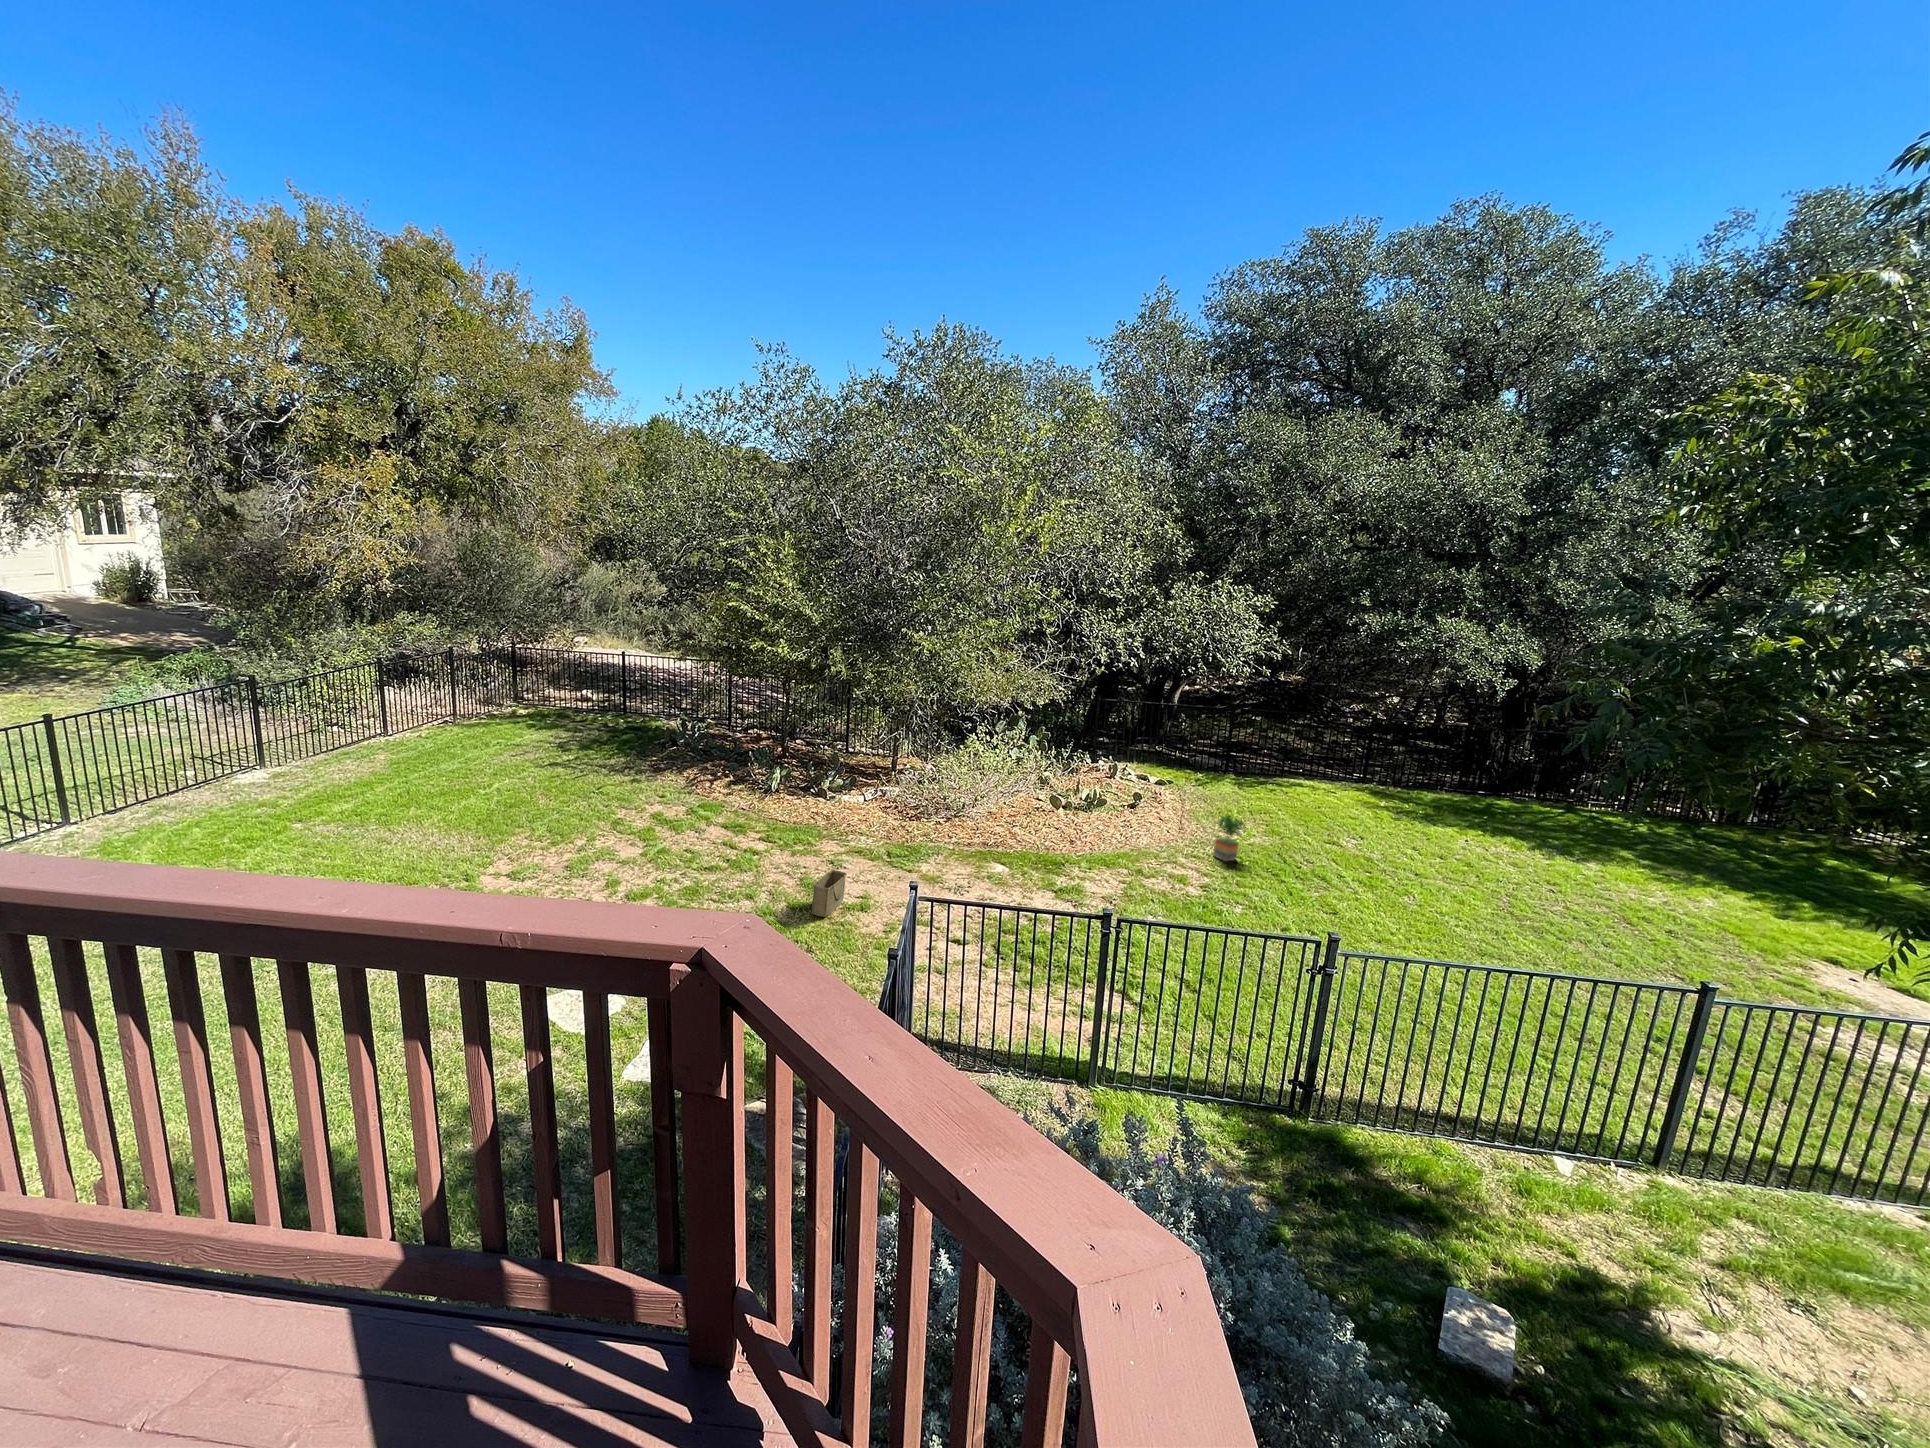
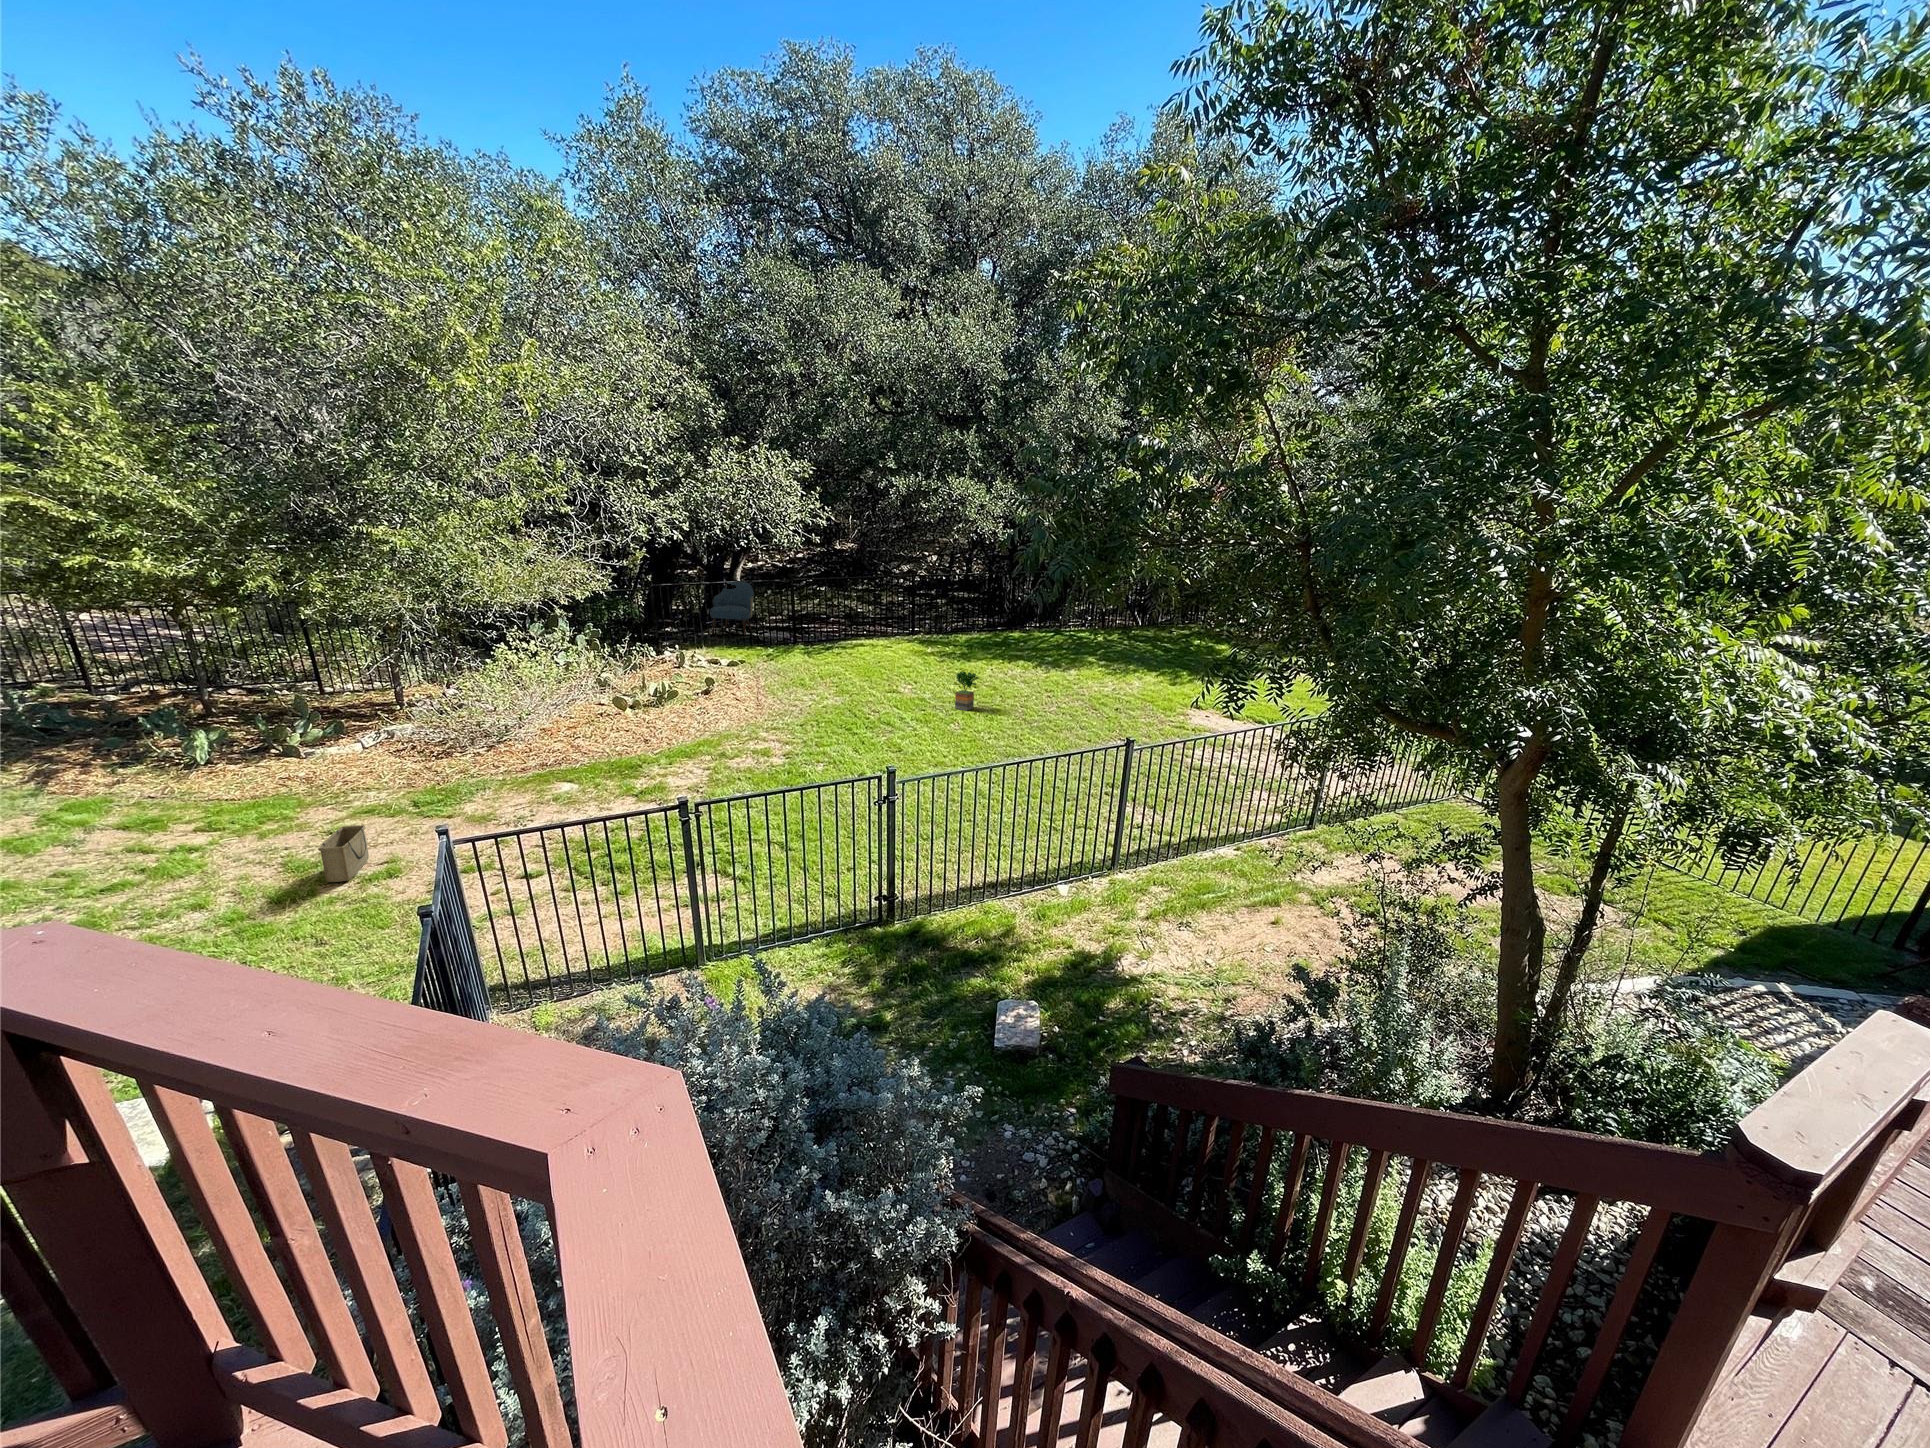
armchair: none [1146,702,1192,754] -> present [710,582,754,635]
potted tree: present [1213,816,1246,861] -> present [955,671,979,711]

